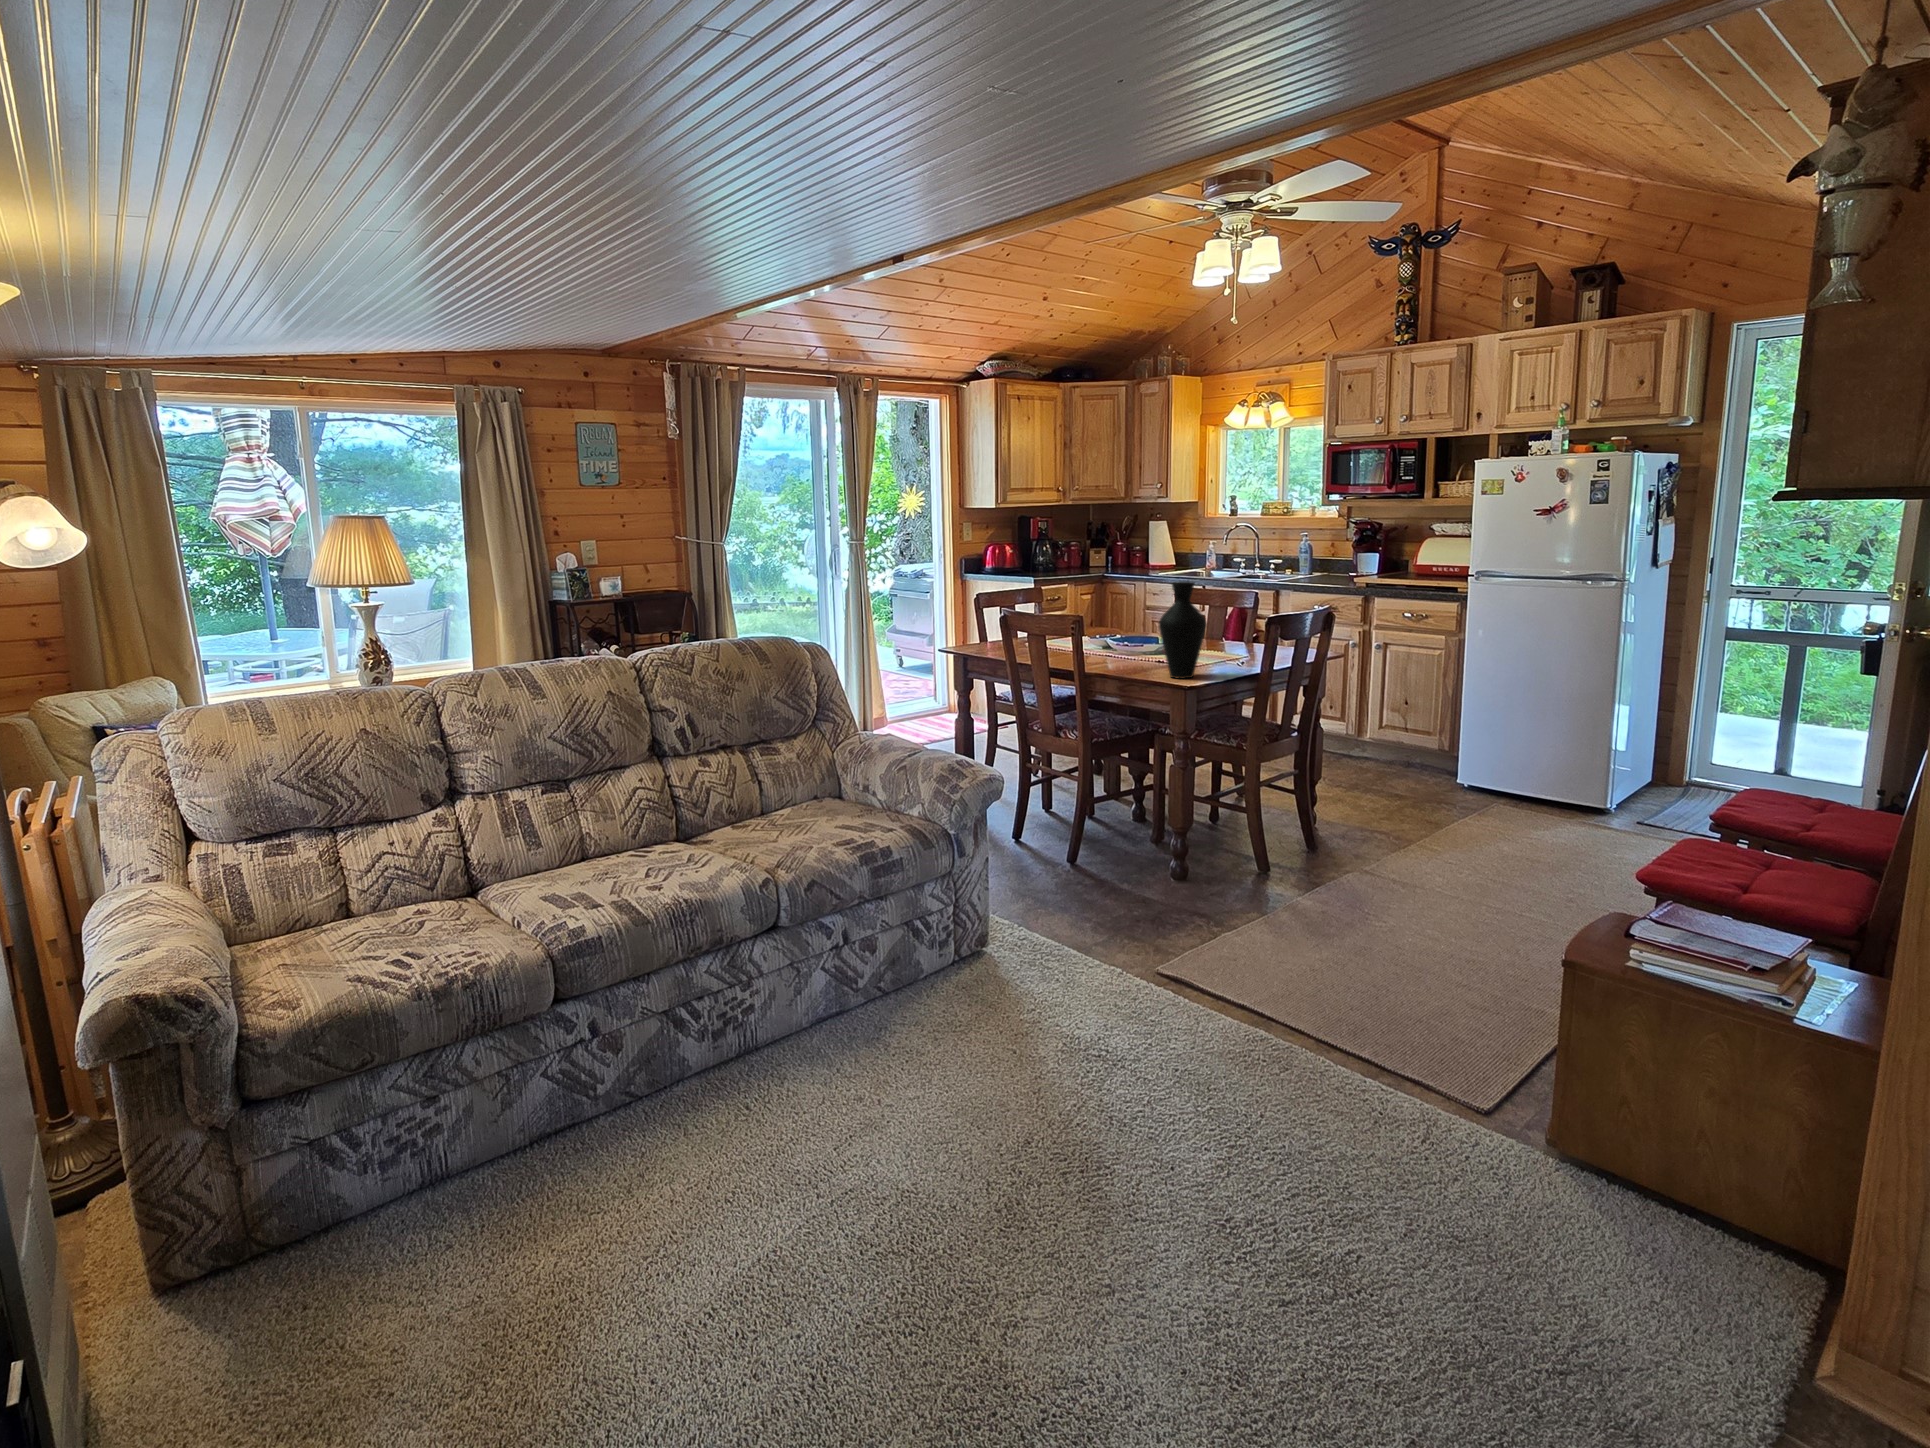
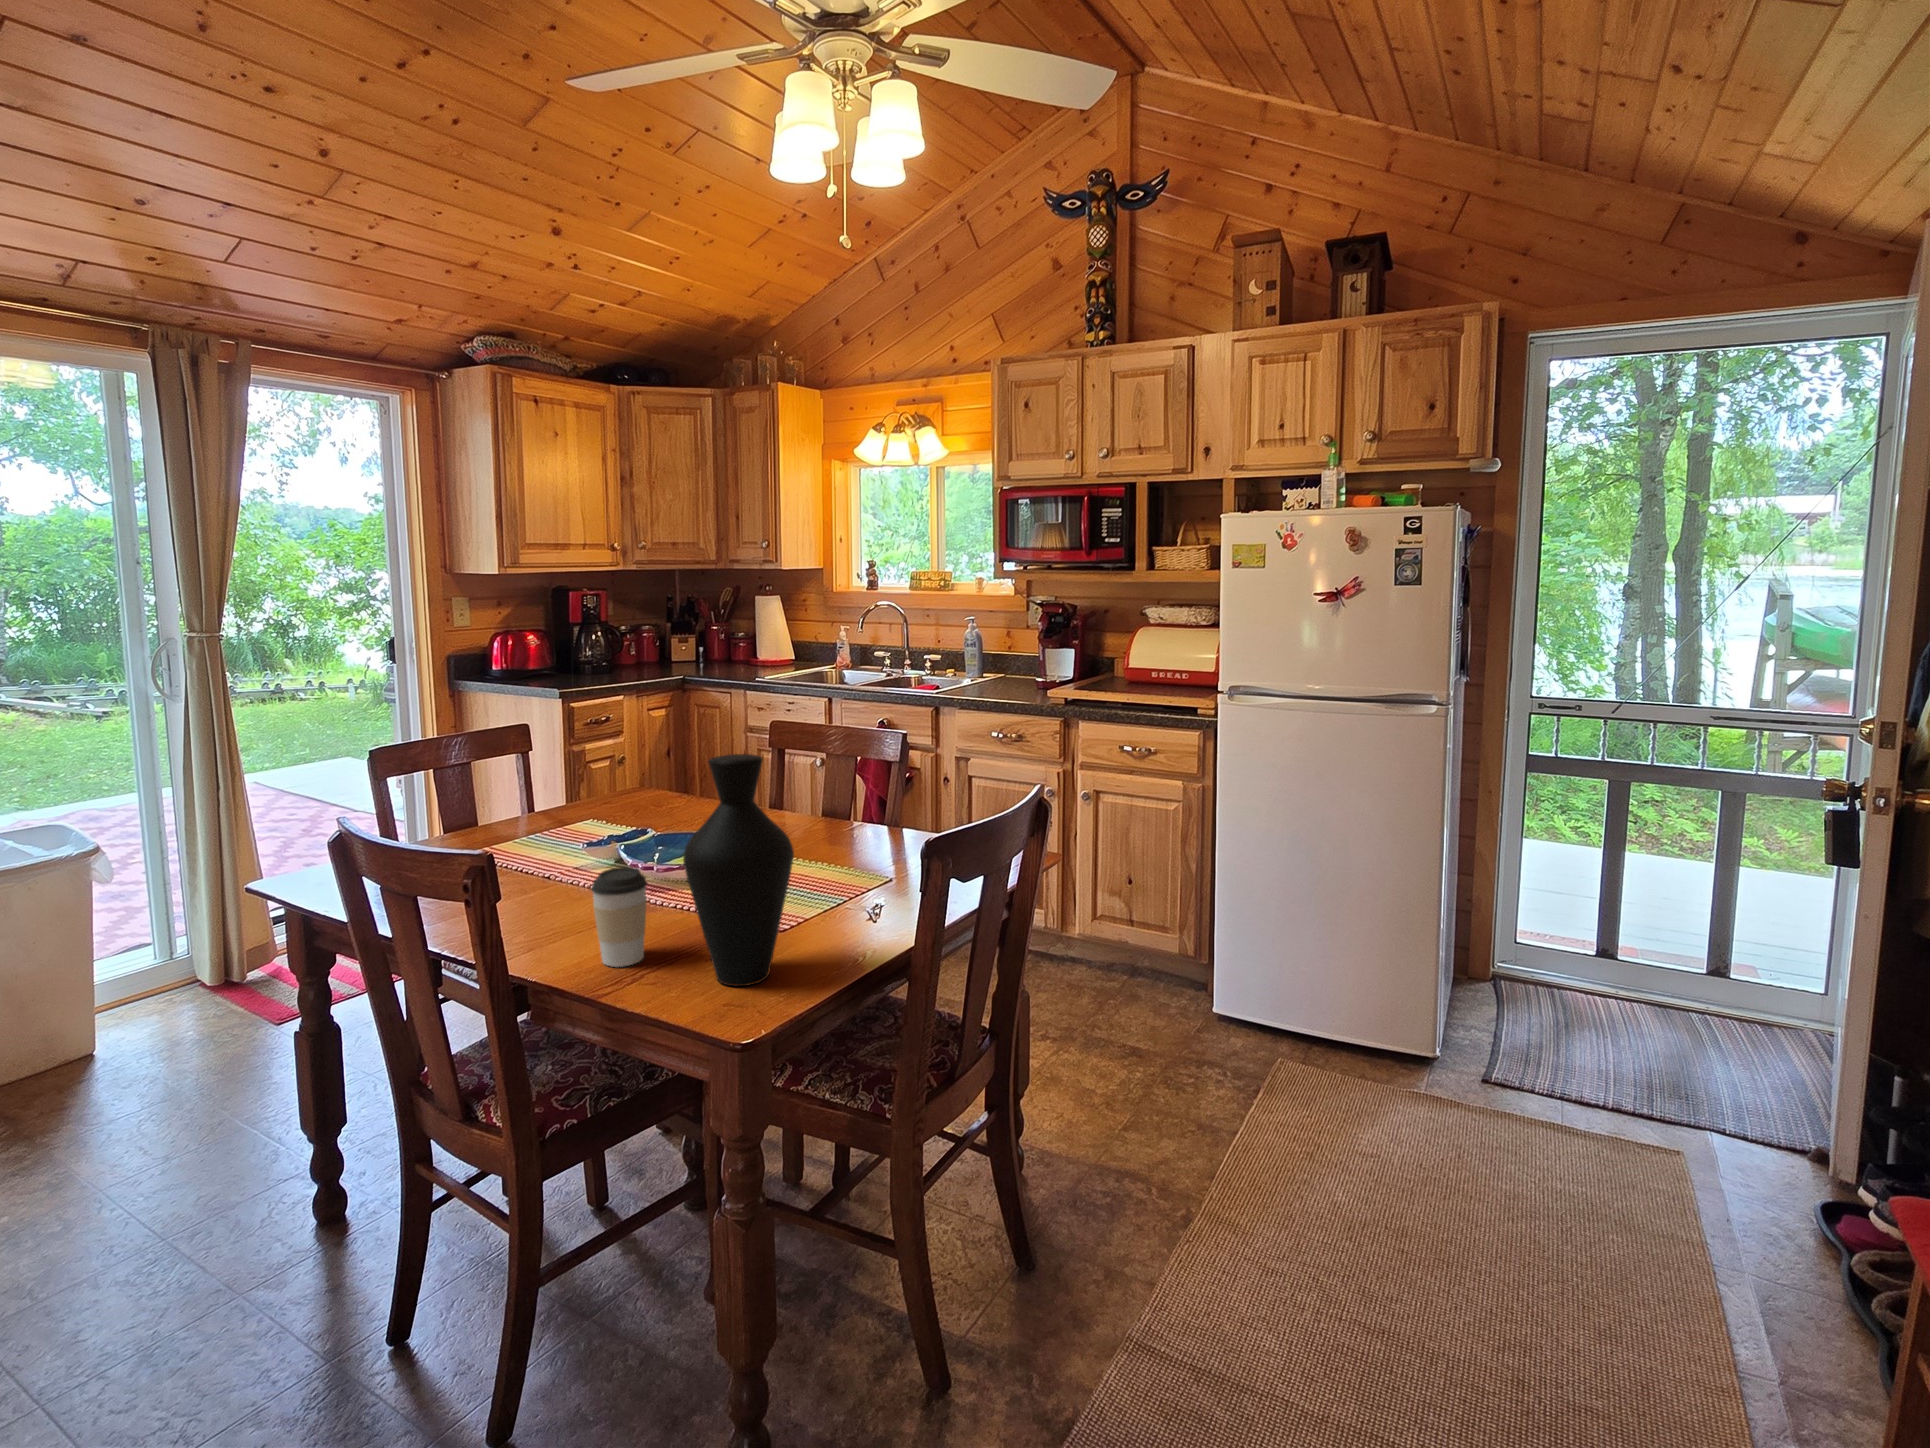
coffee cup: none [1114,633,1139,673] -> present [591,867,647,967]

